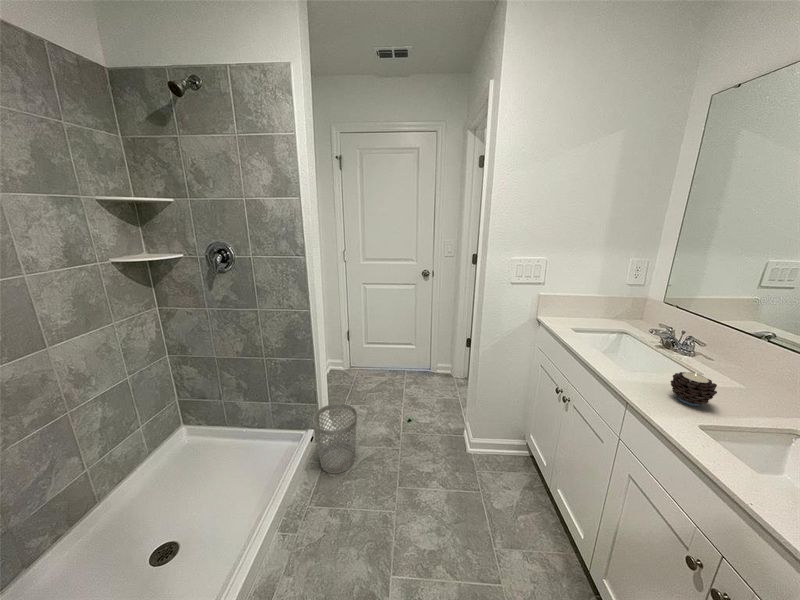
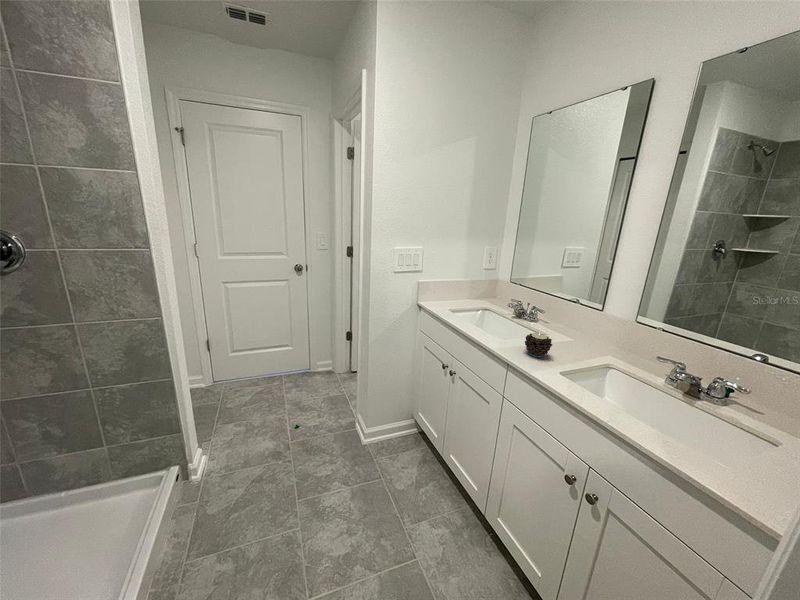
wastebasket: present [313,403,357,474] -> none [179,425,240,511]

